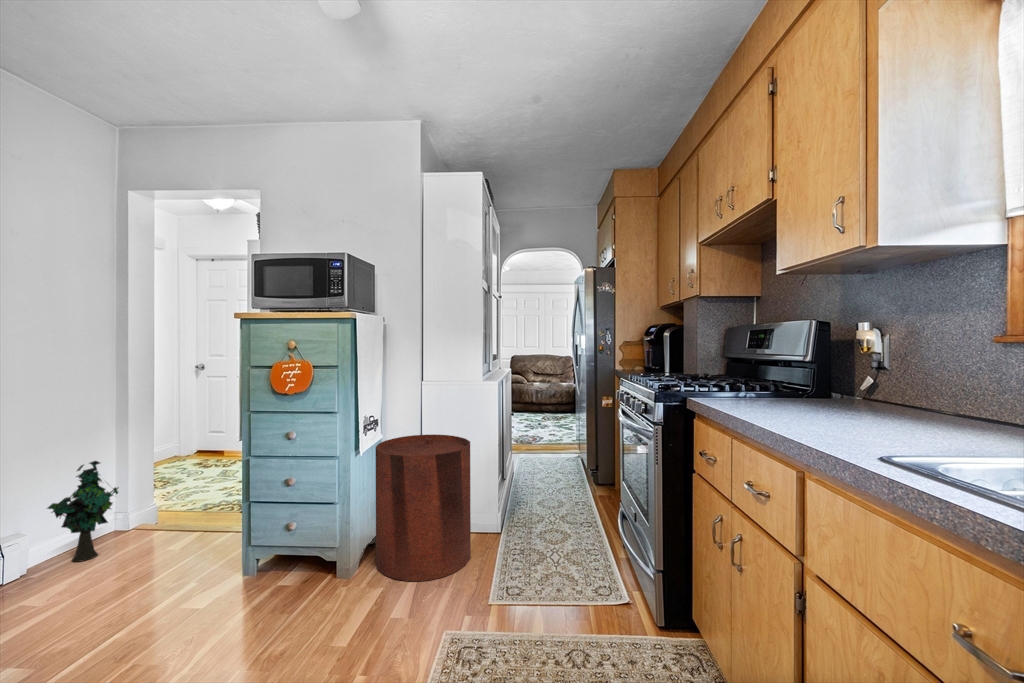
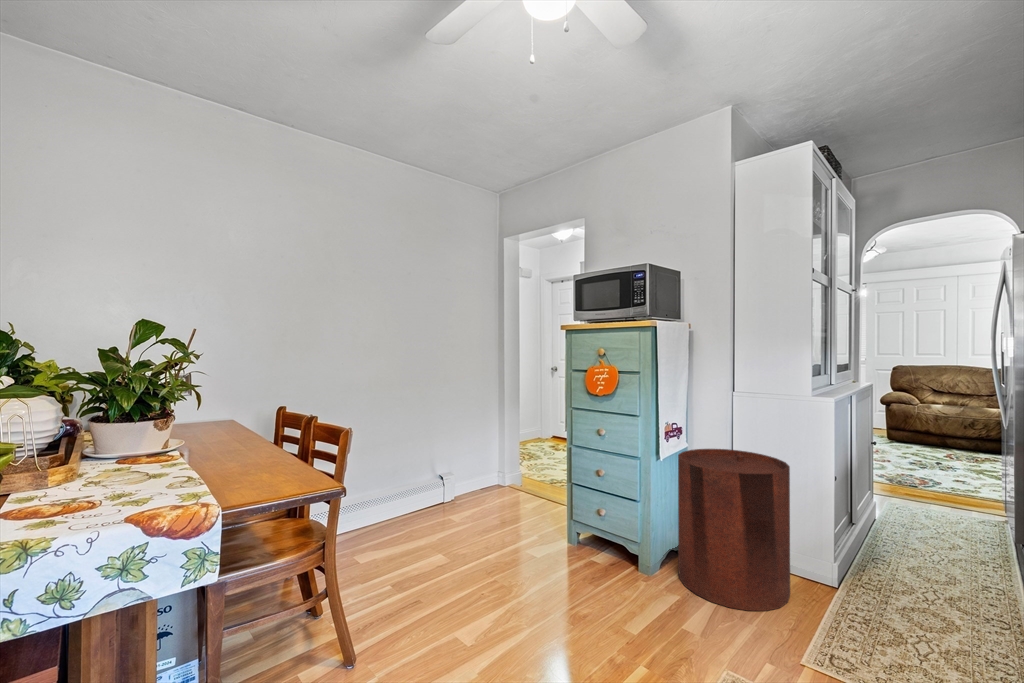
decorative plant: present [47,461,119,562] -> none [458,432,496,501]

